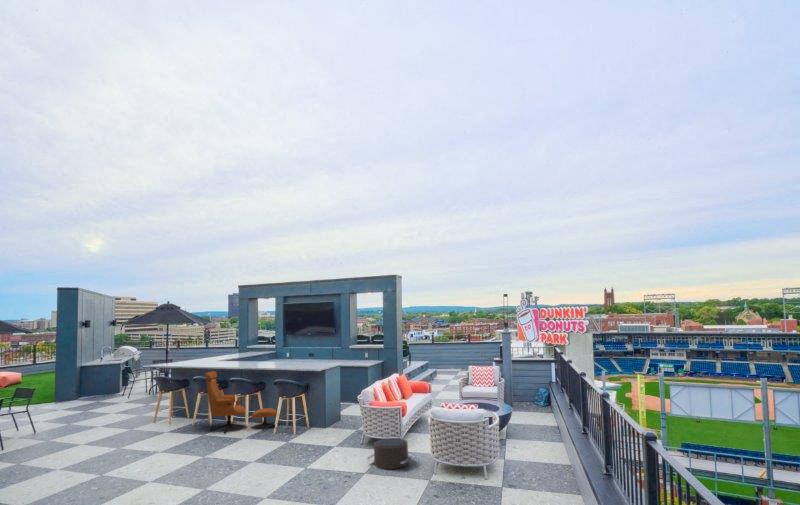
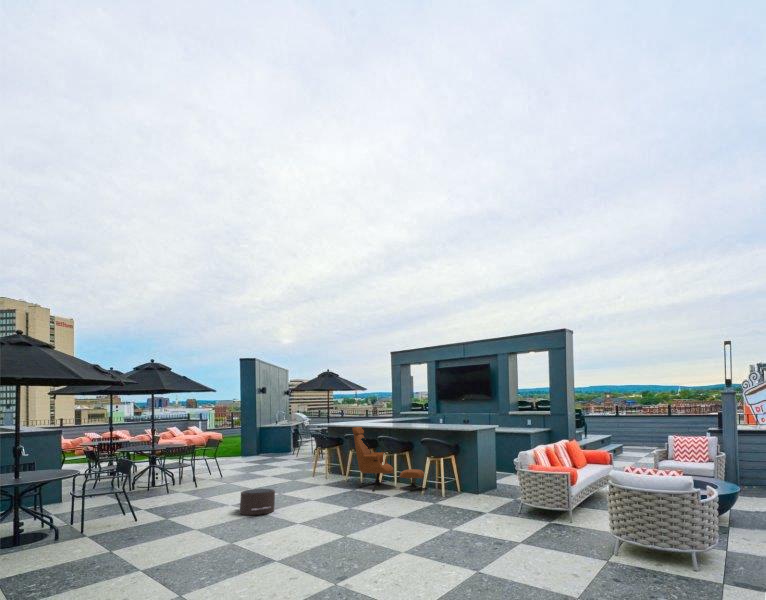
pouf: present [367,438,411,469] -> present [238,489,275,515]

